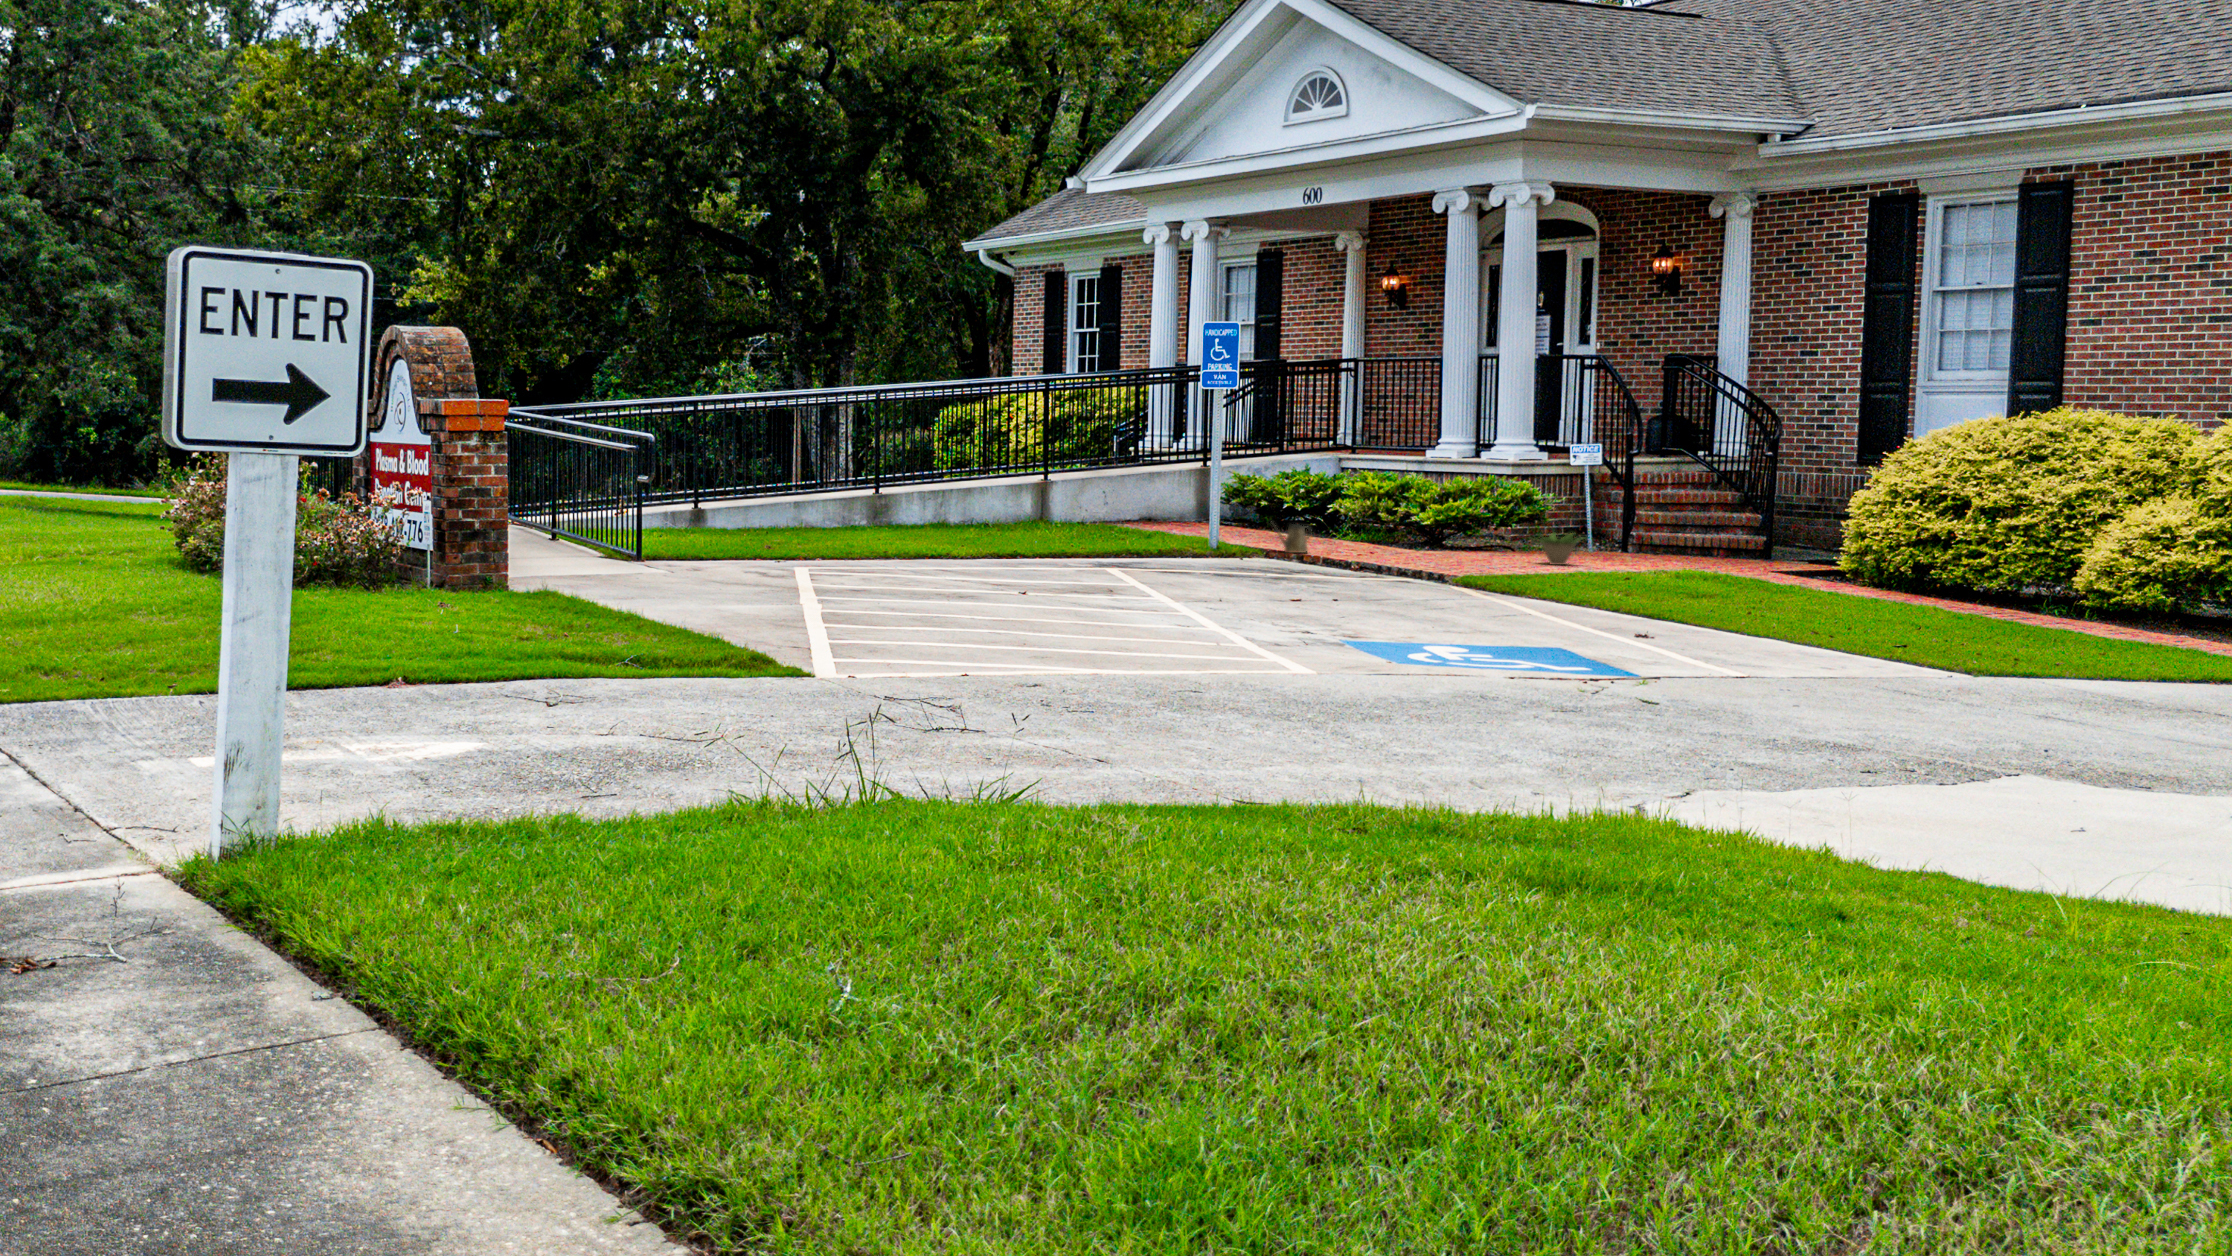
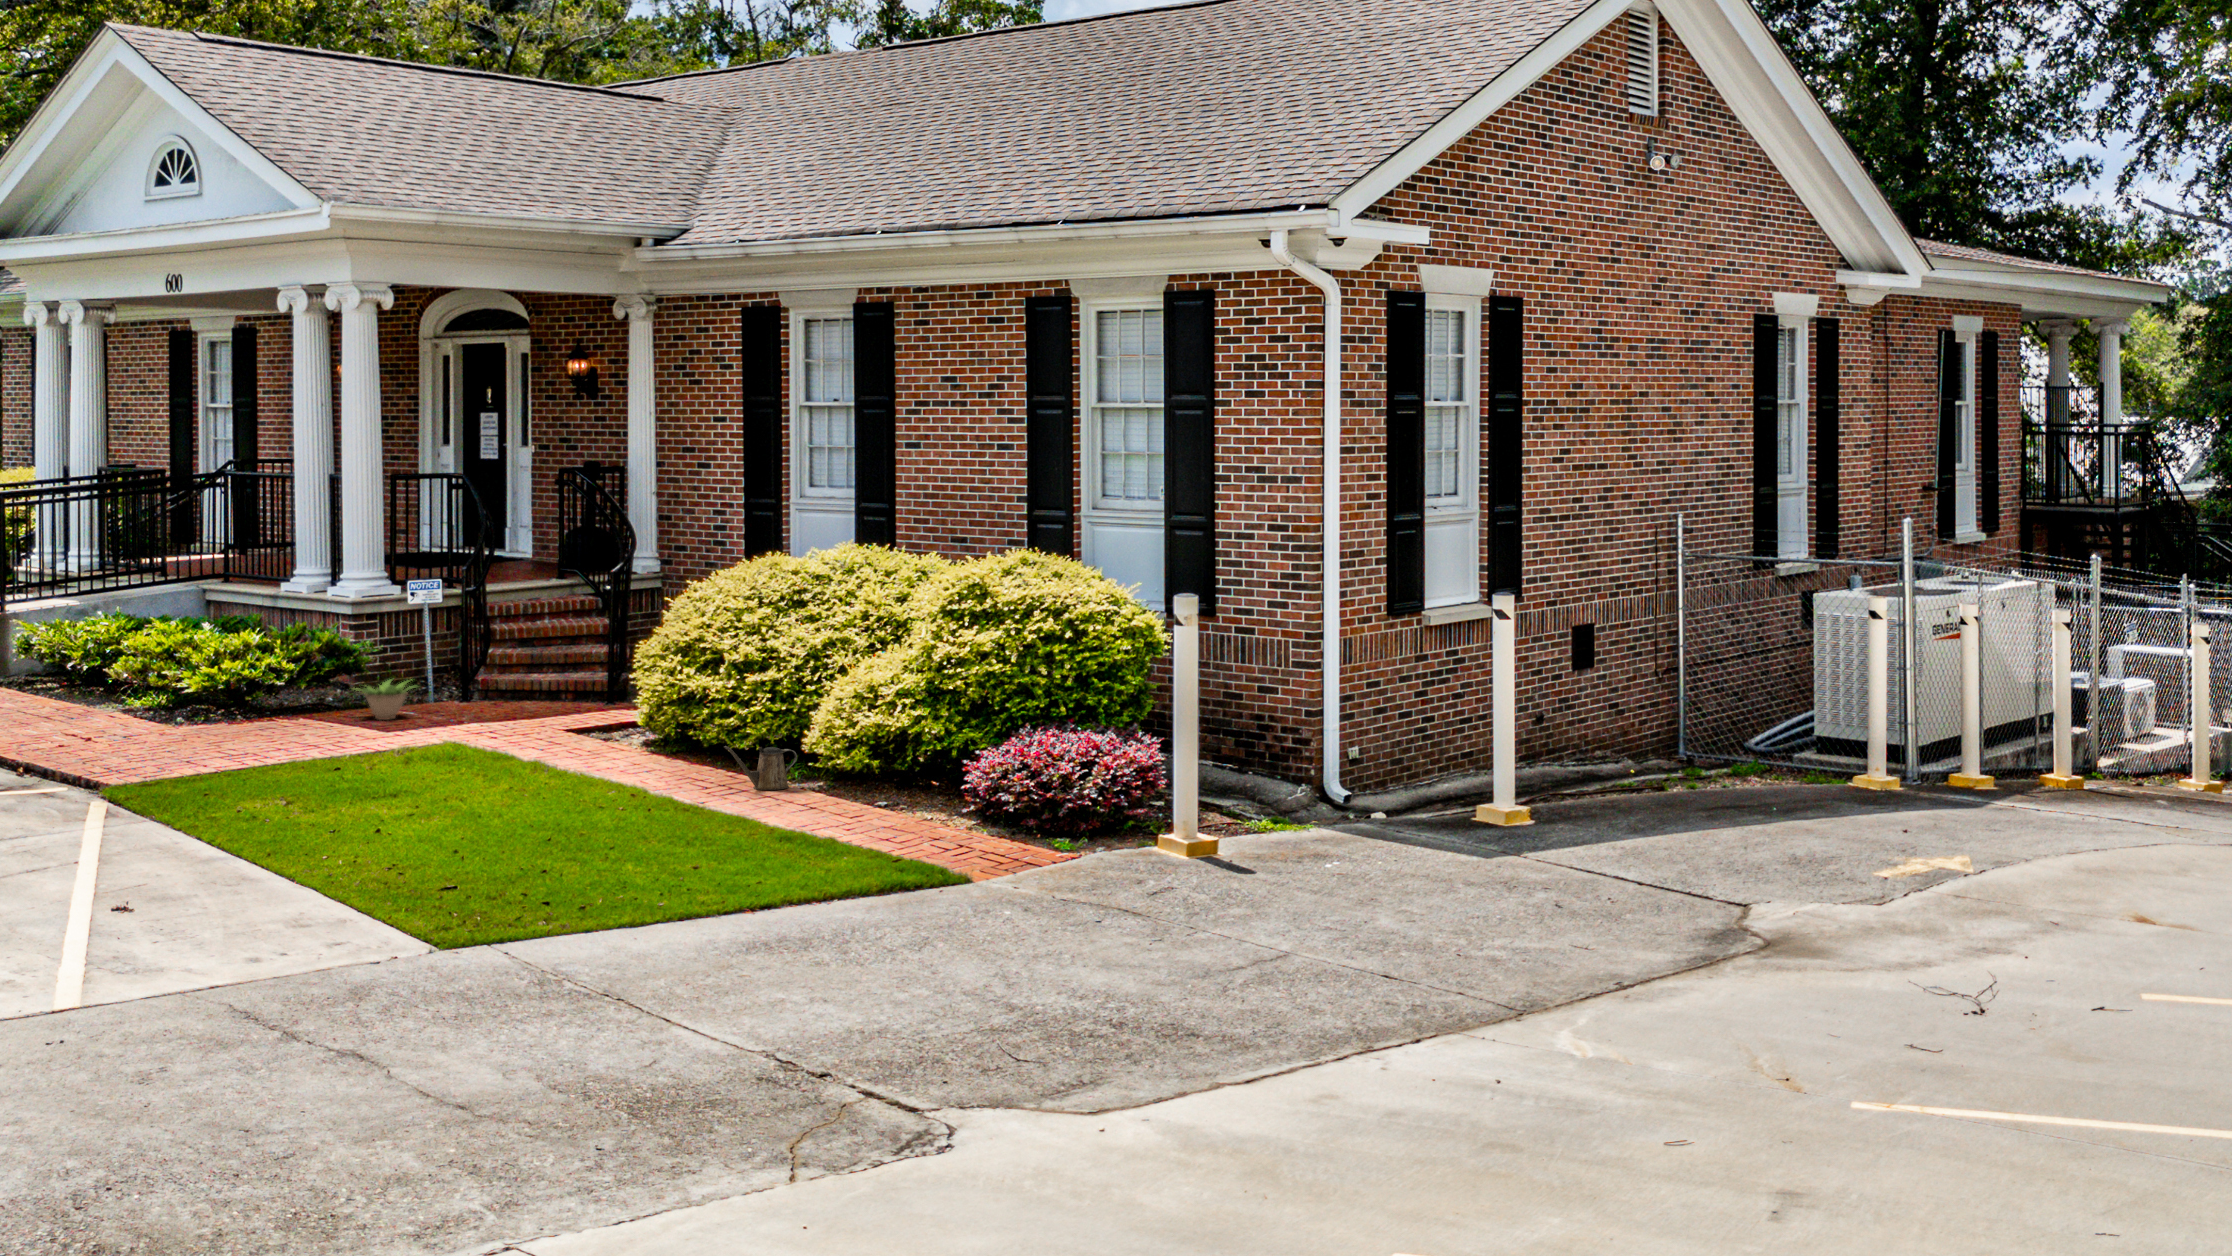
watering can: present [1275,525,1312,553] -> present [724,746,797,790]

